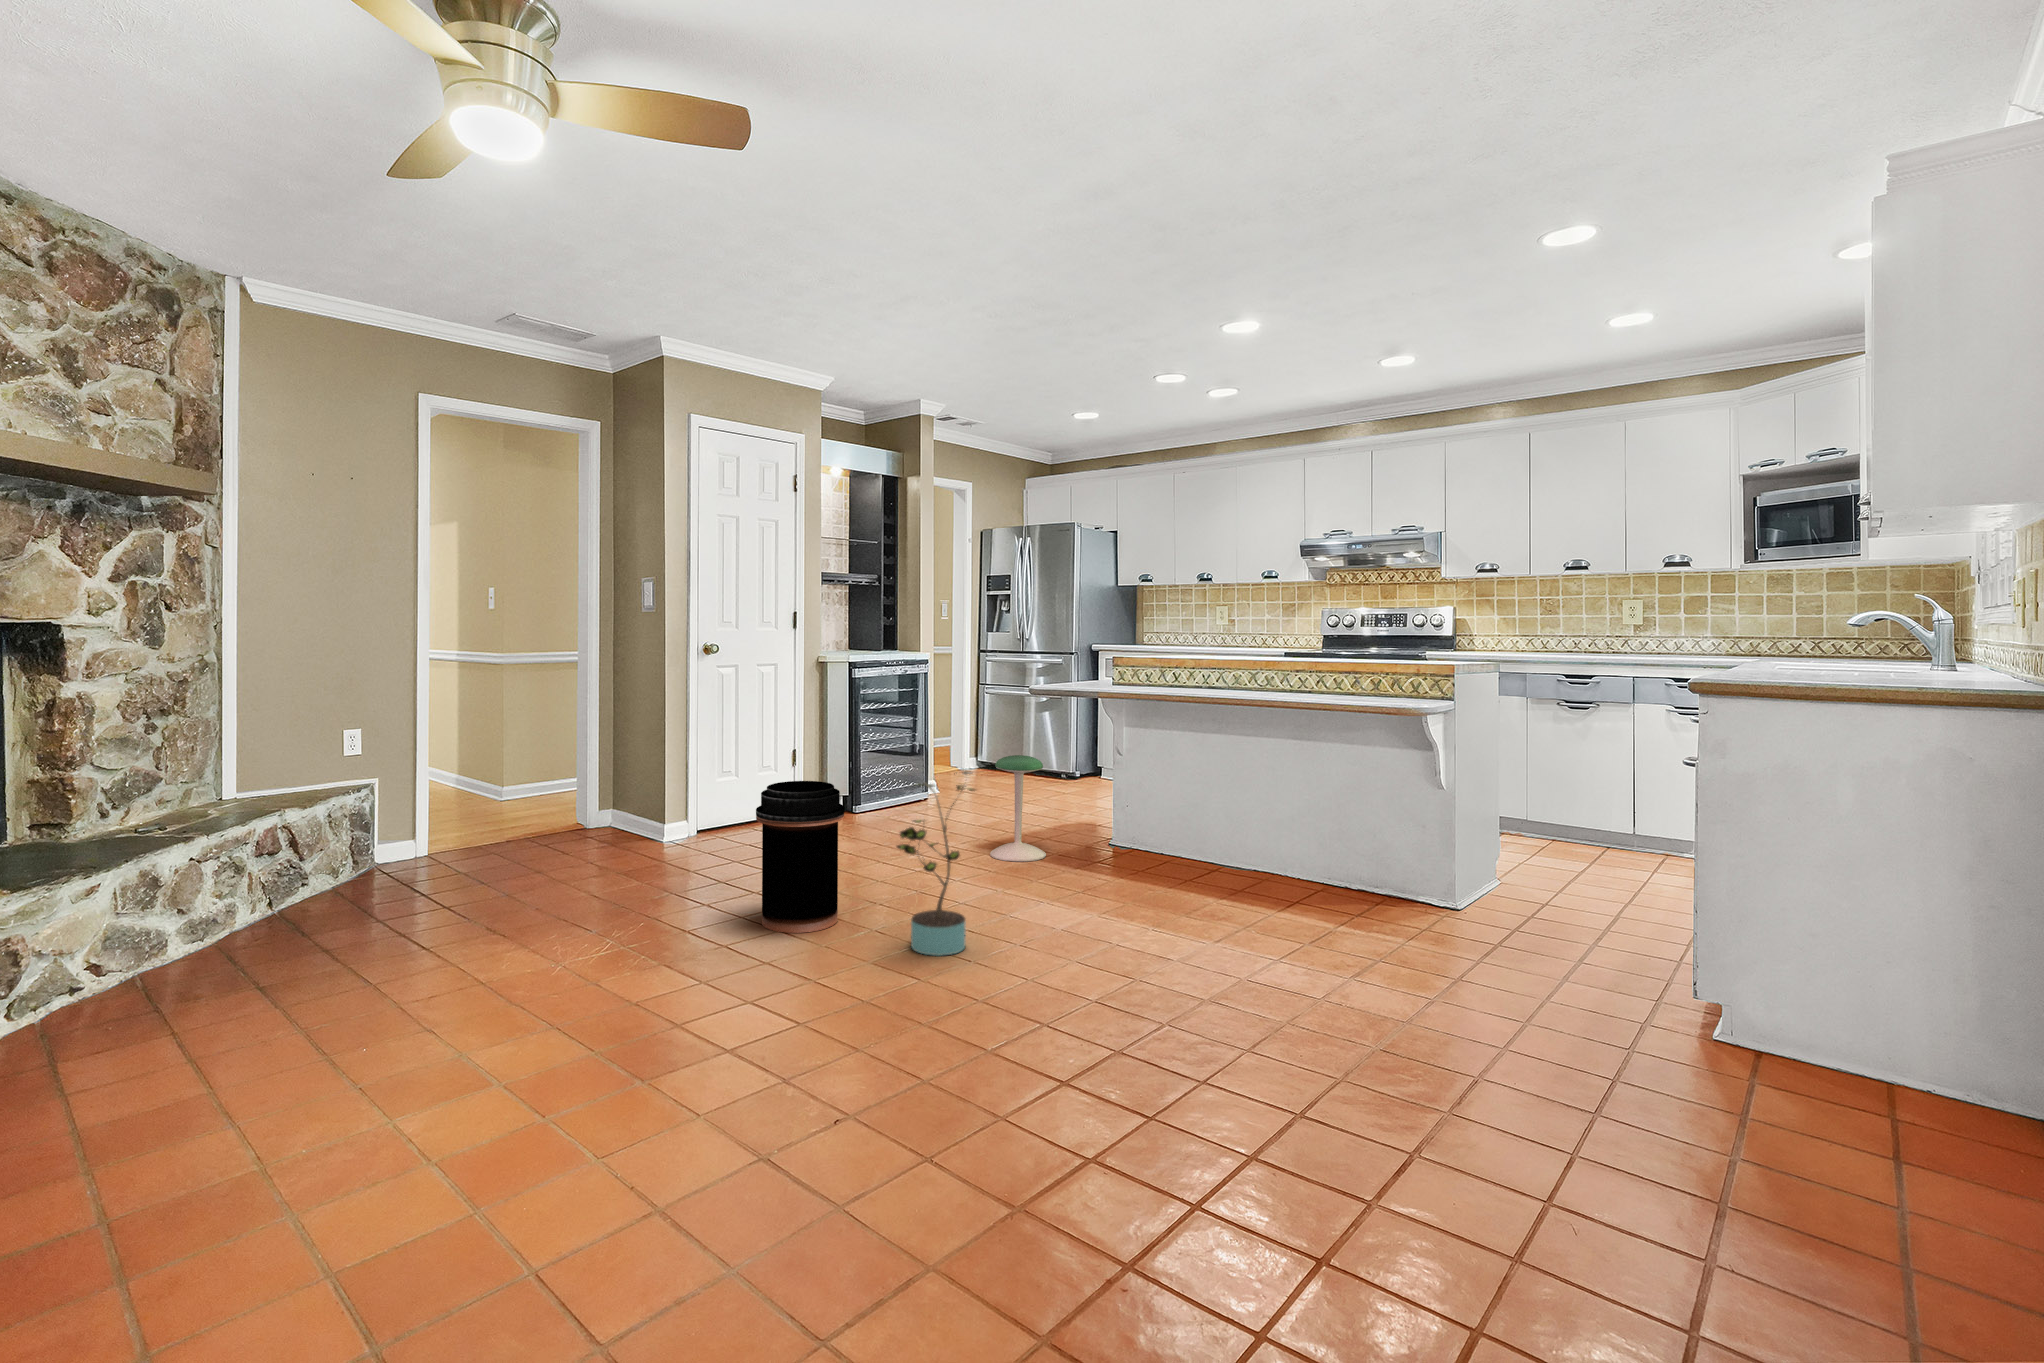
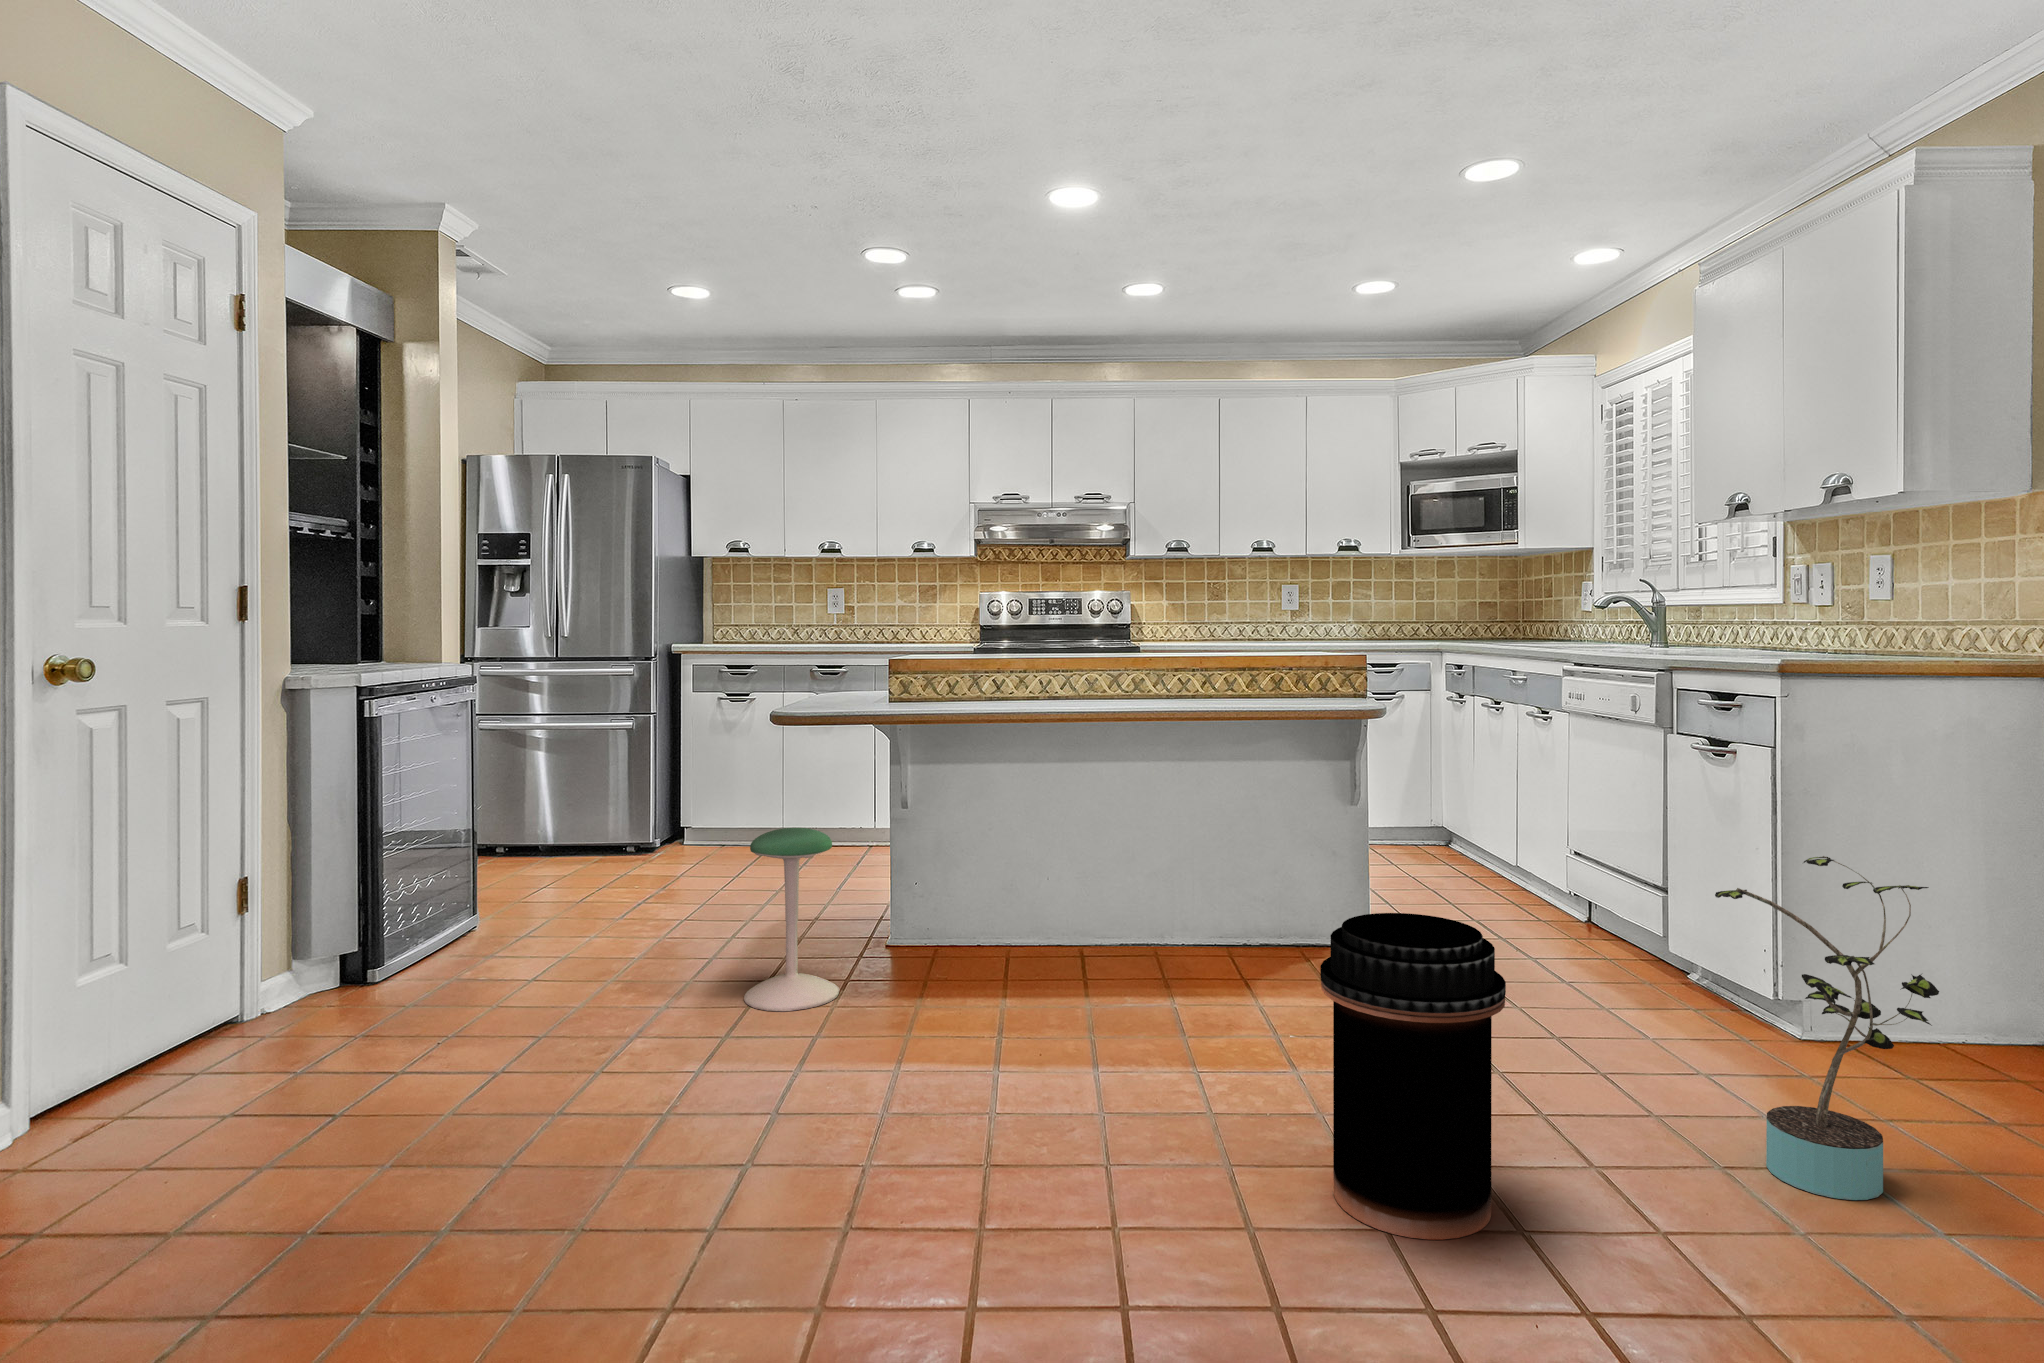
potted plant: present [897,771,974,956] -> present [1715,856,1939,1200]
trash can: present [756,781,845,933] -> present [1320,913,1506,1240]

